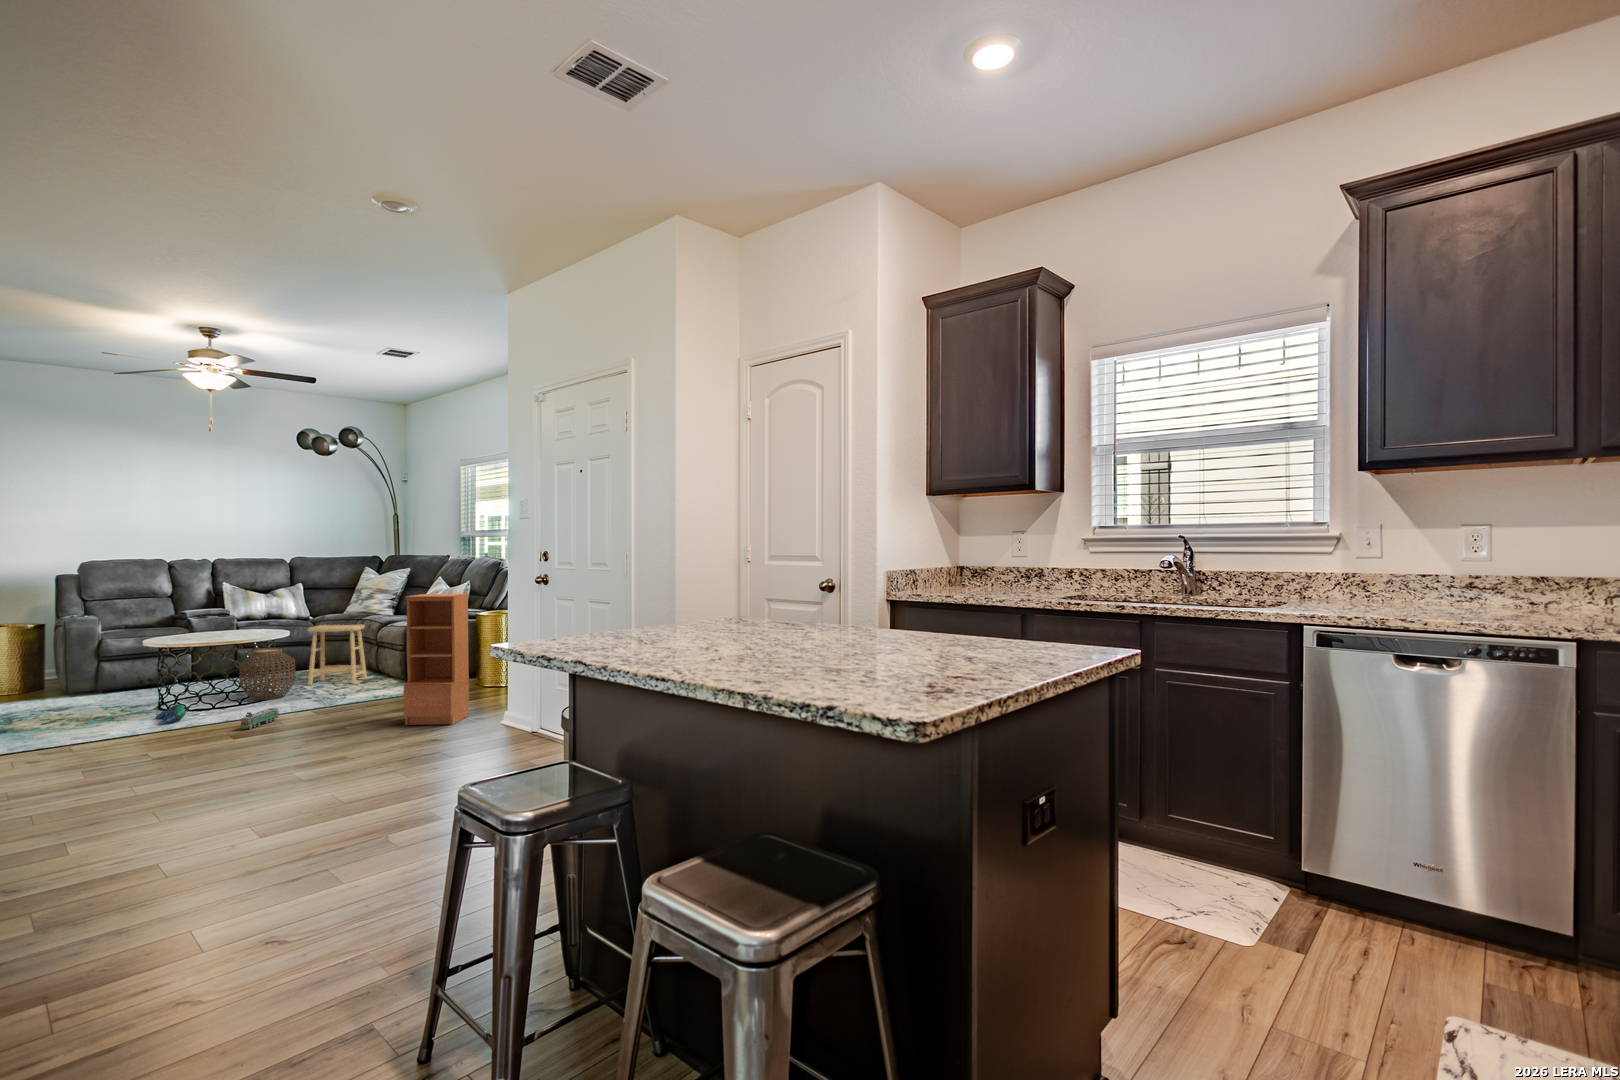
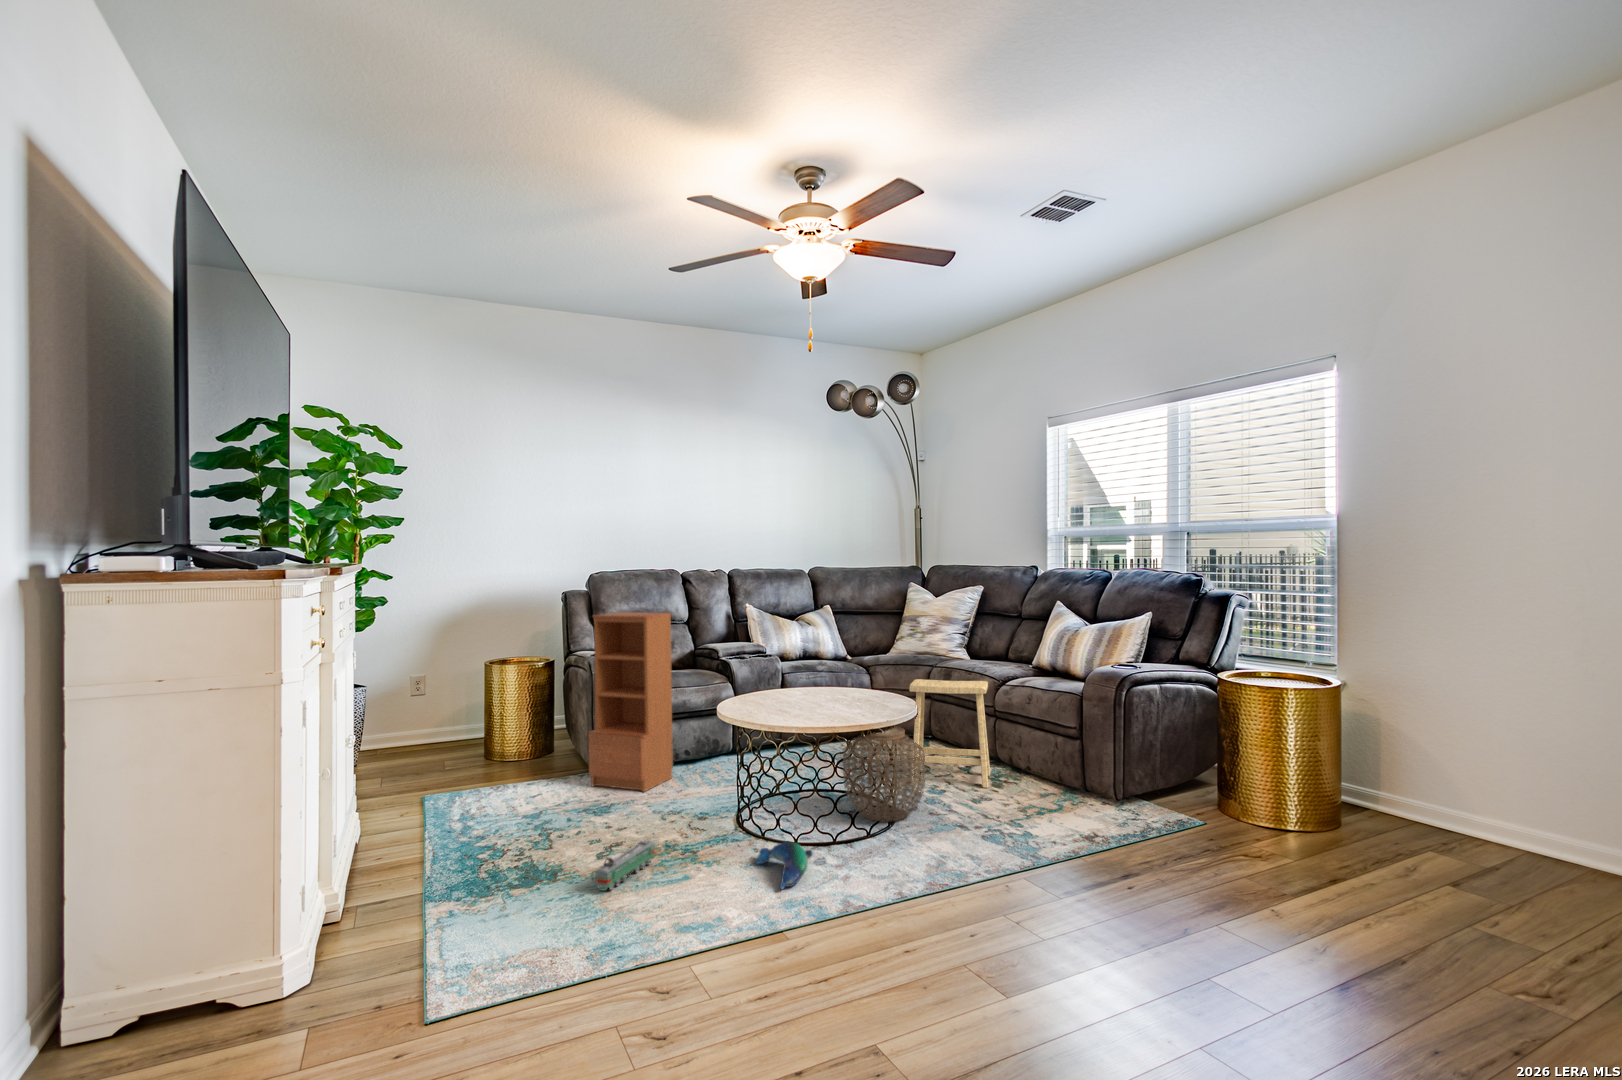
bookcase: present [404,594,469,725] -> present [588,612,673,792]
toy train: present [241,708,279,729] -> present [596,840,655,891]

